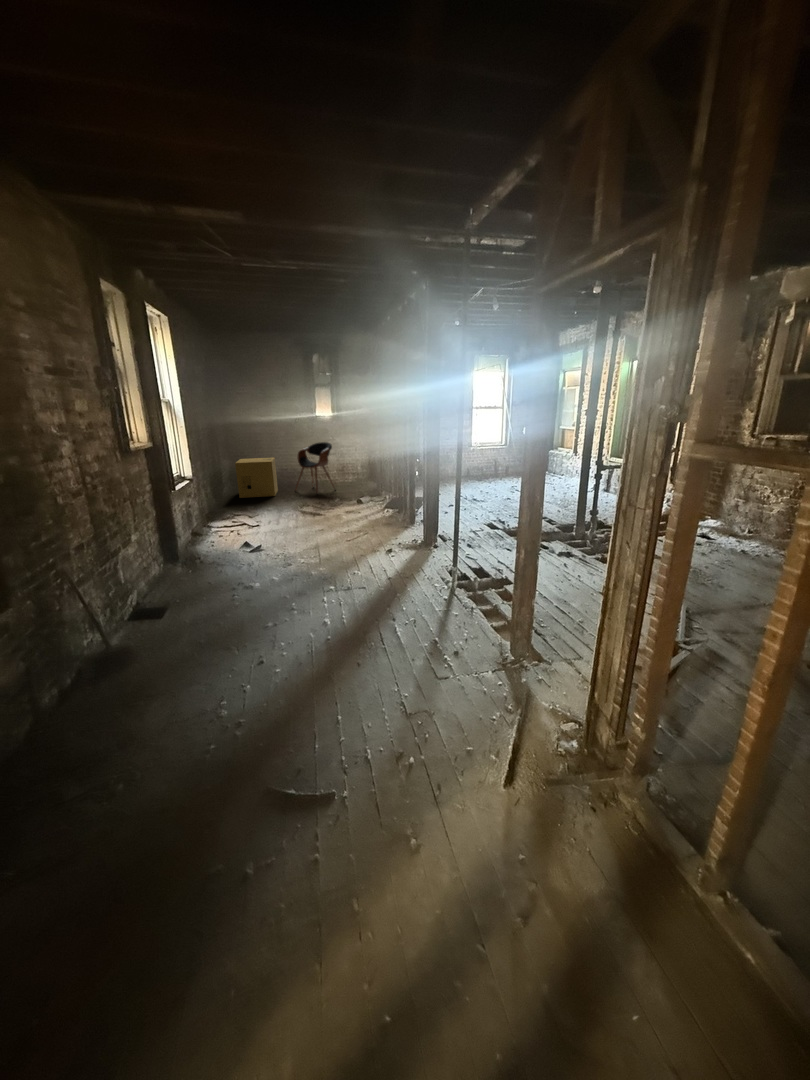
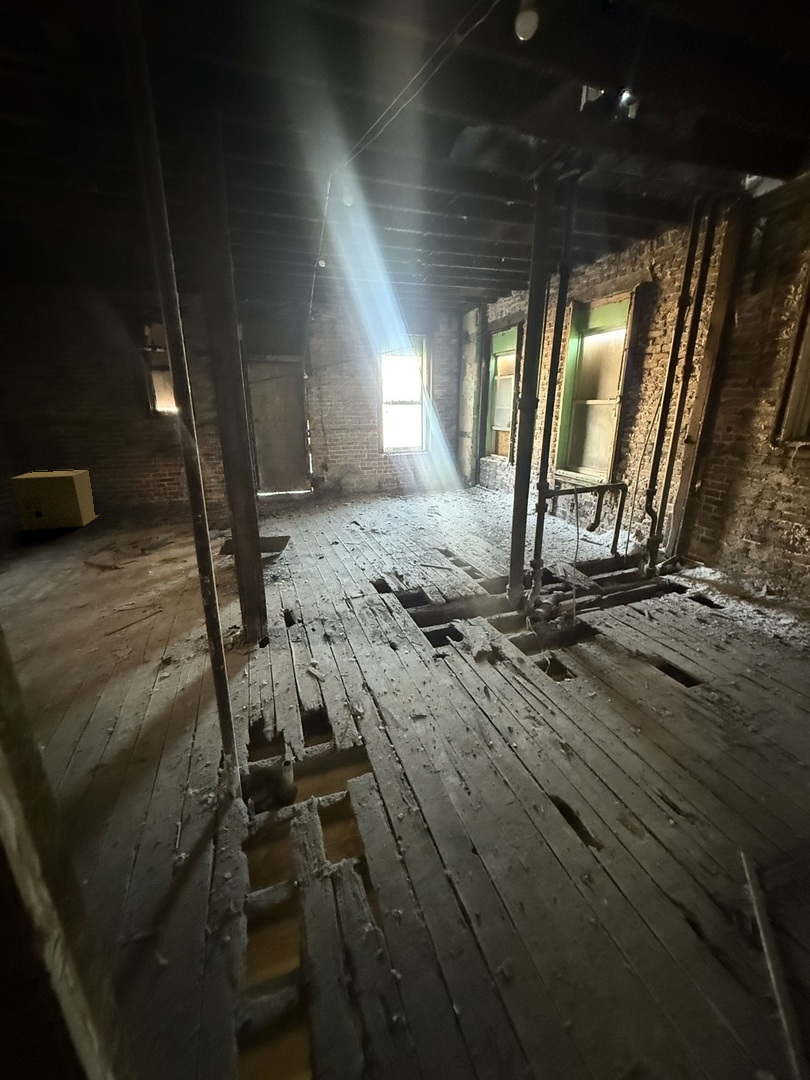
chair: present [295,442,335,494] -> none [121,447,185,523]

